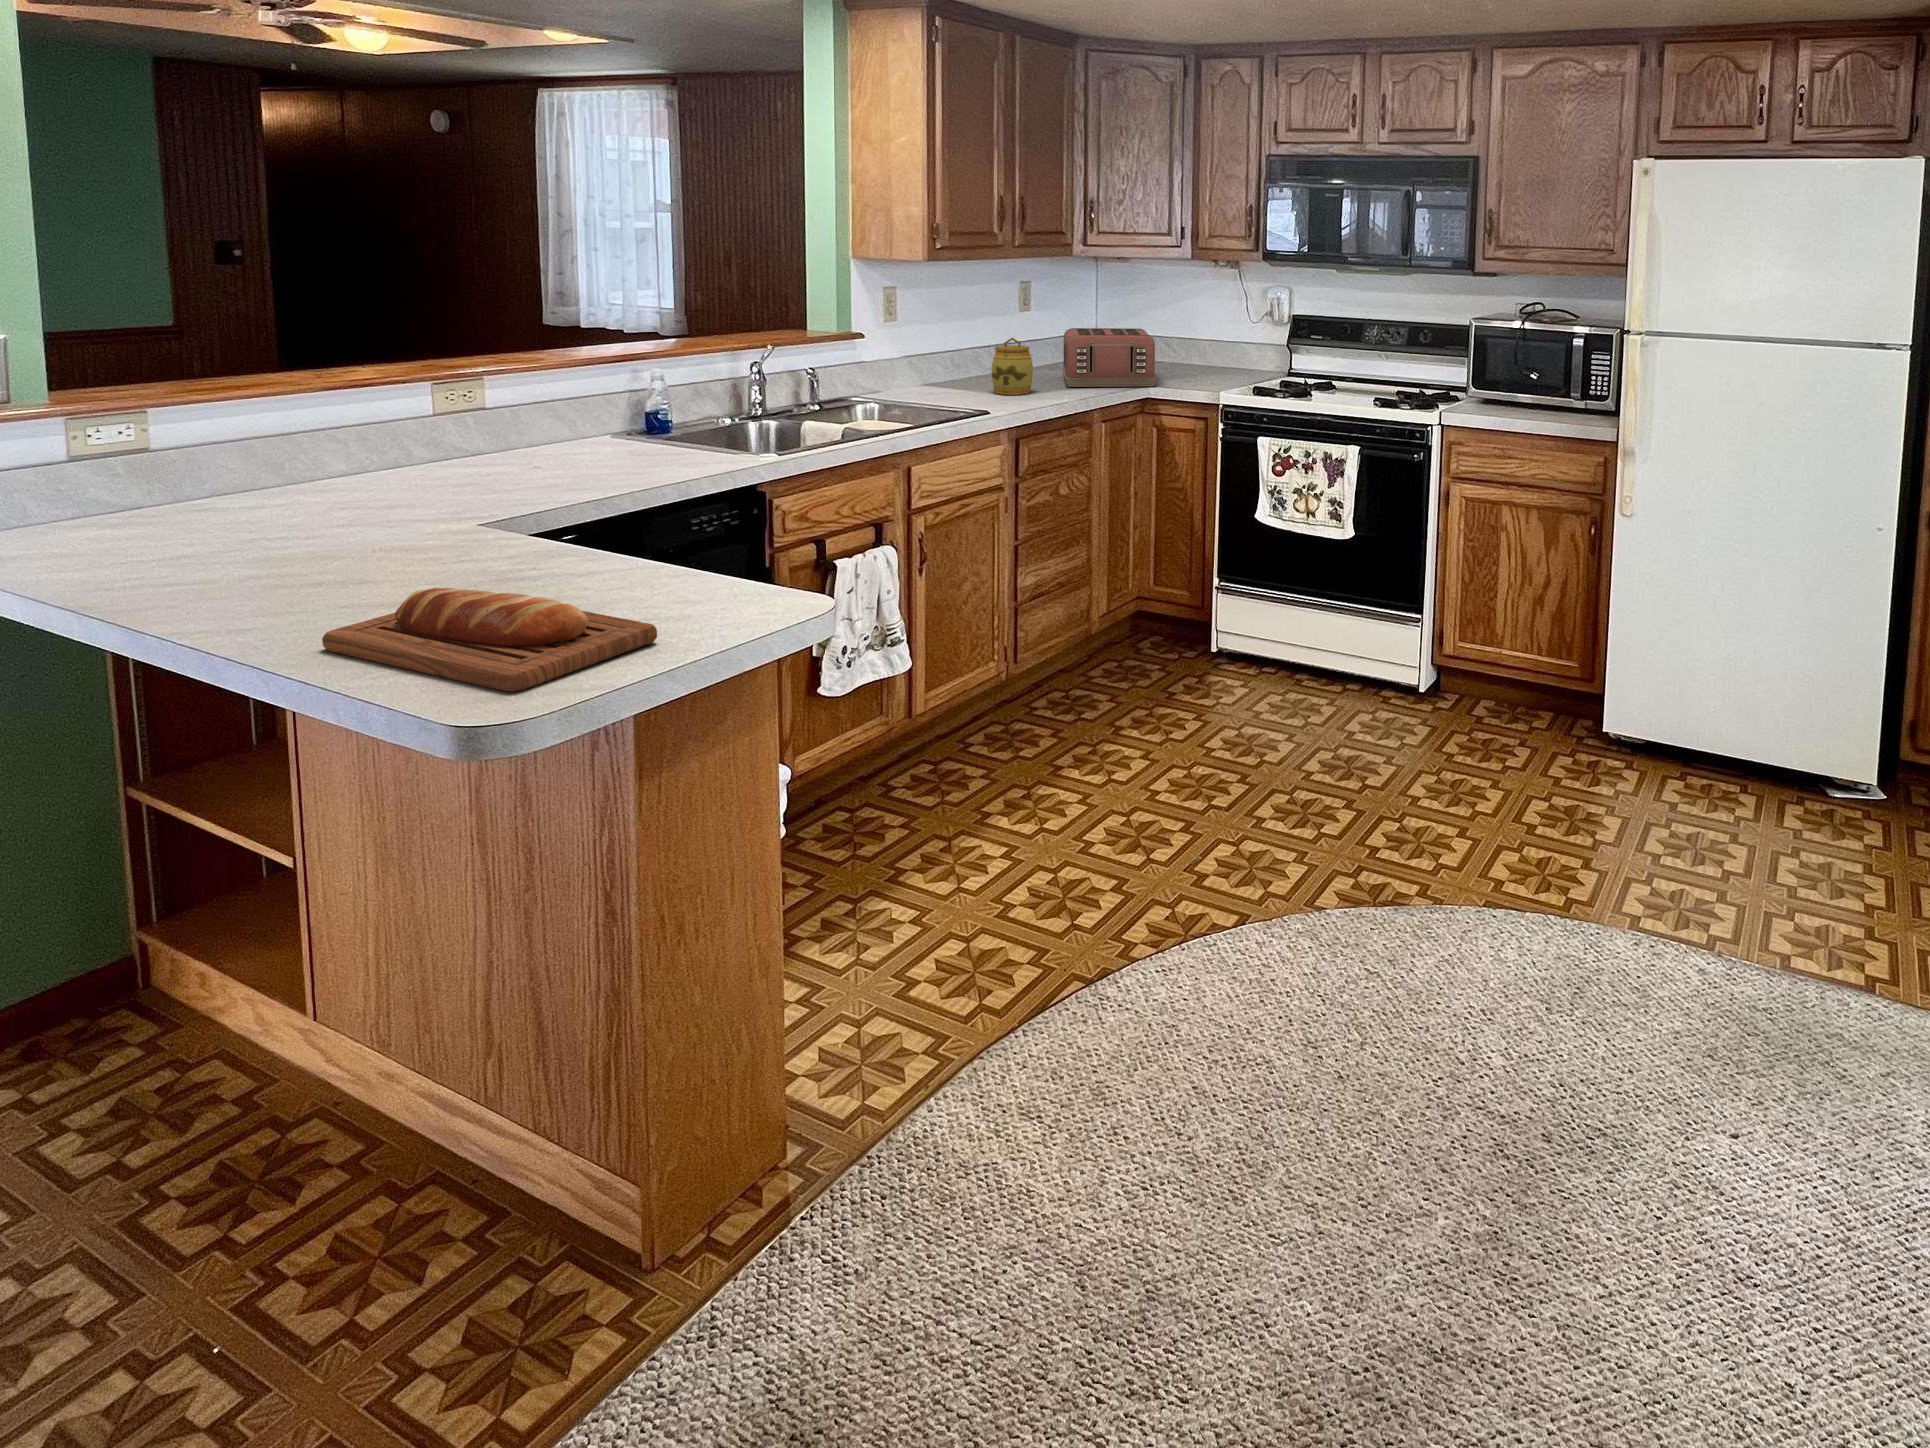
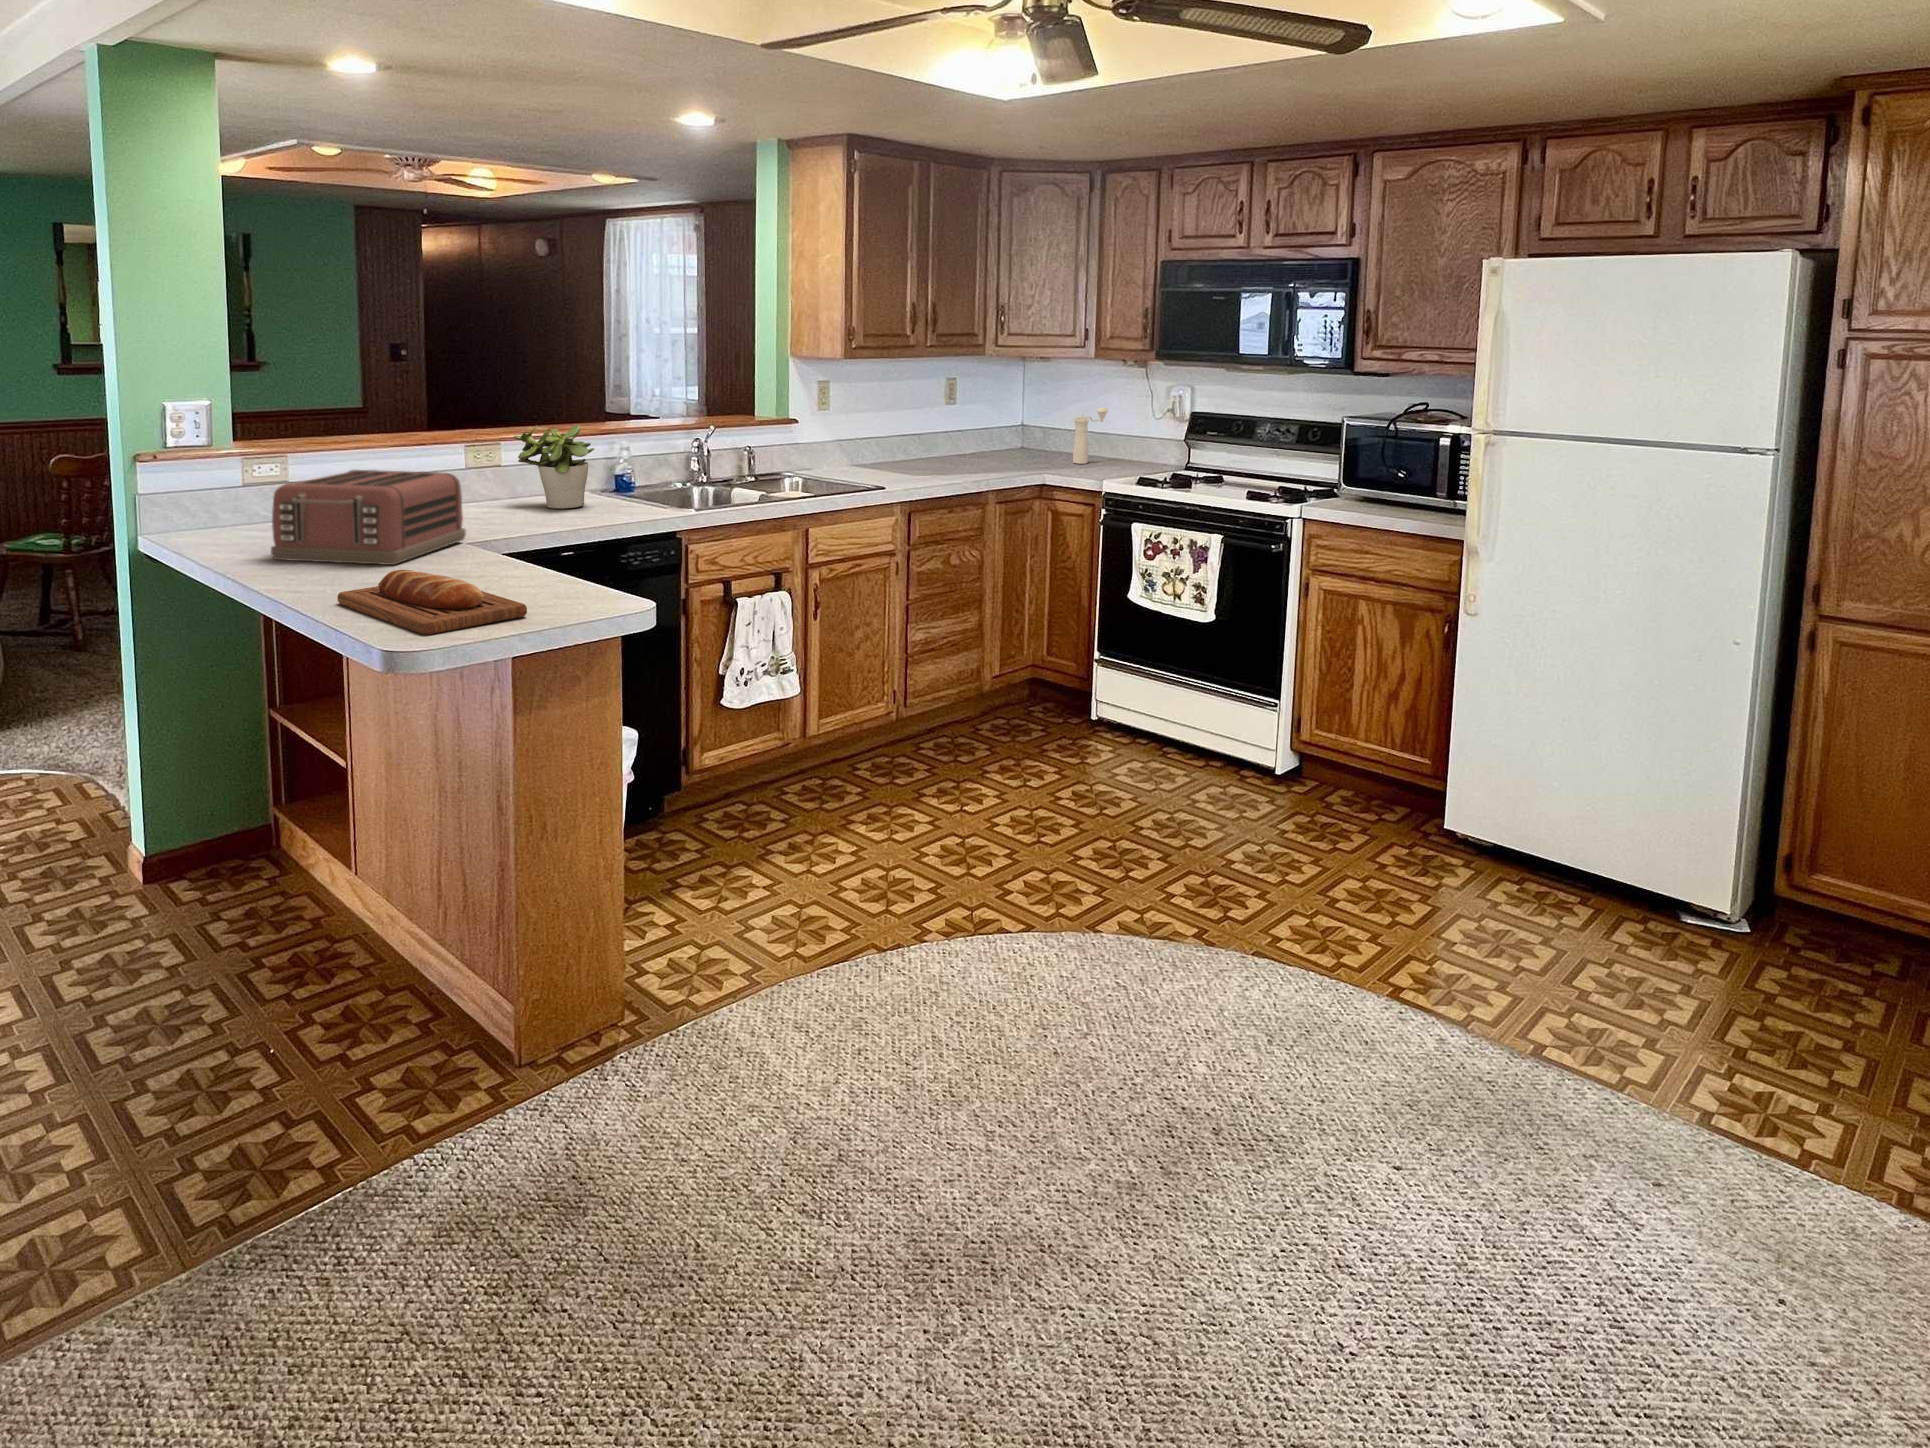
pepper mill: none [1167,310,1201,372] -> present [1073,408,1108,464]
toaster: present [1063,328,1156,387] -> present [271,470,466,565]
jar: present [992,337,1033,395] -> none [905,427,941,477]
potted plant: none [503,351,623,463] -> present [514,425,594,509]

